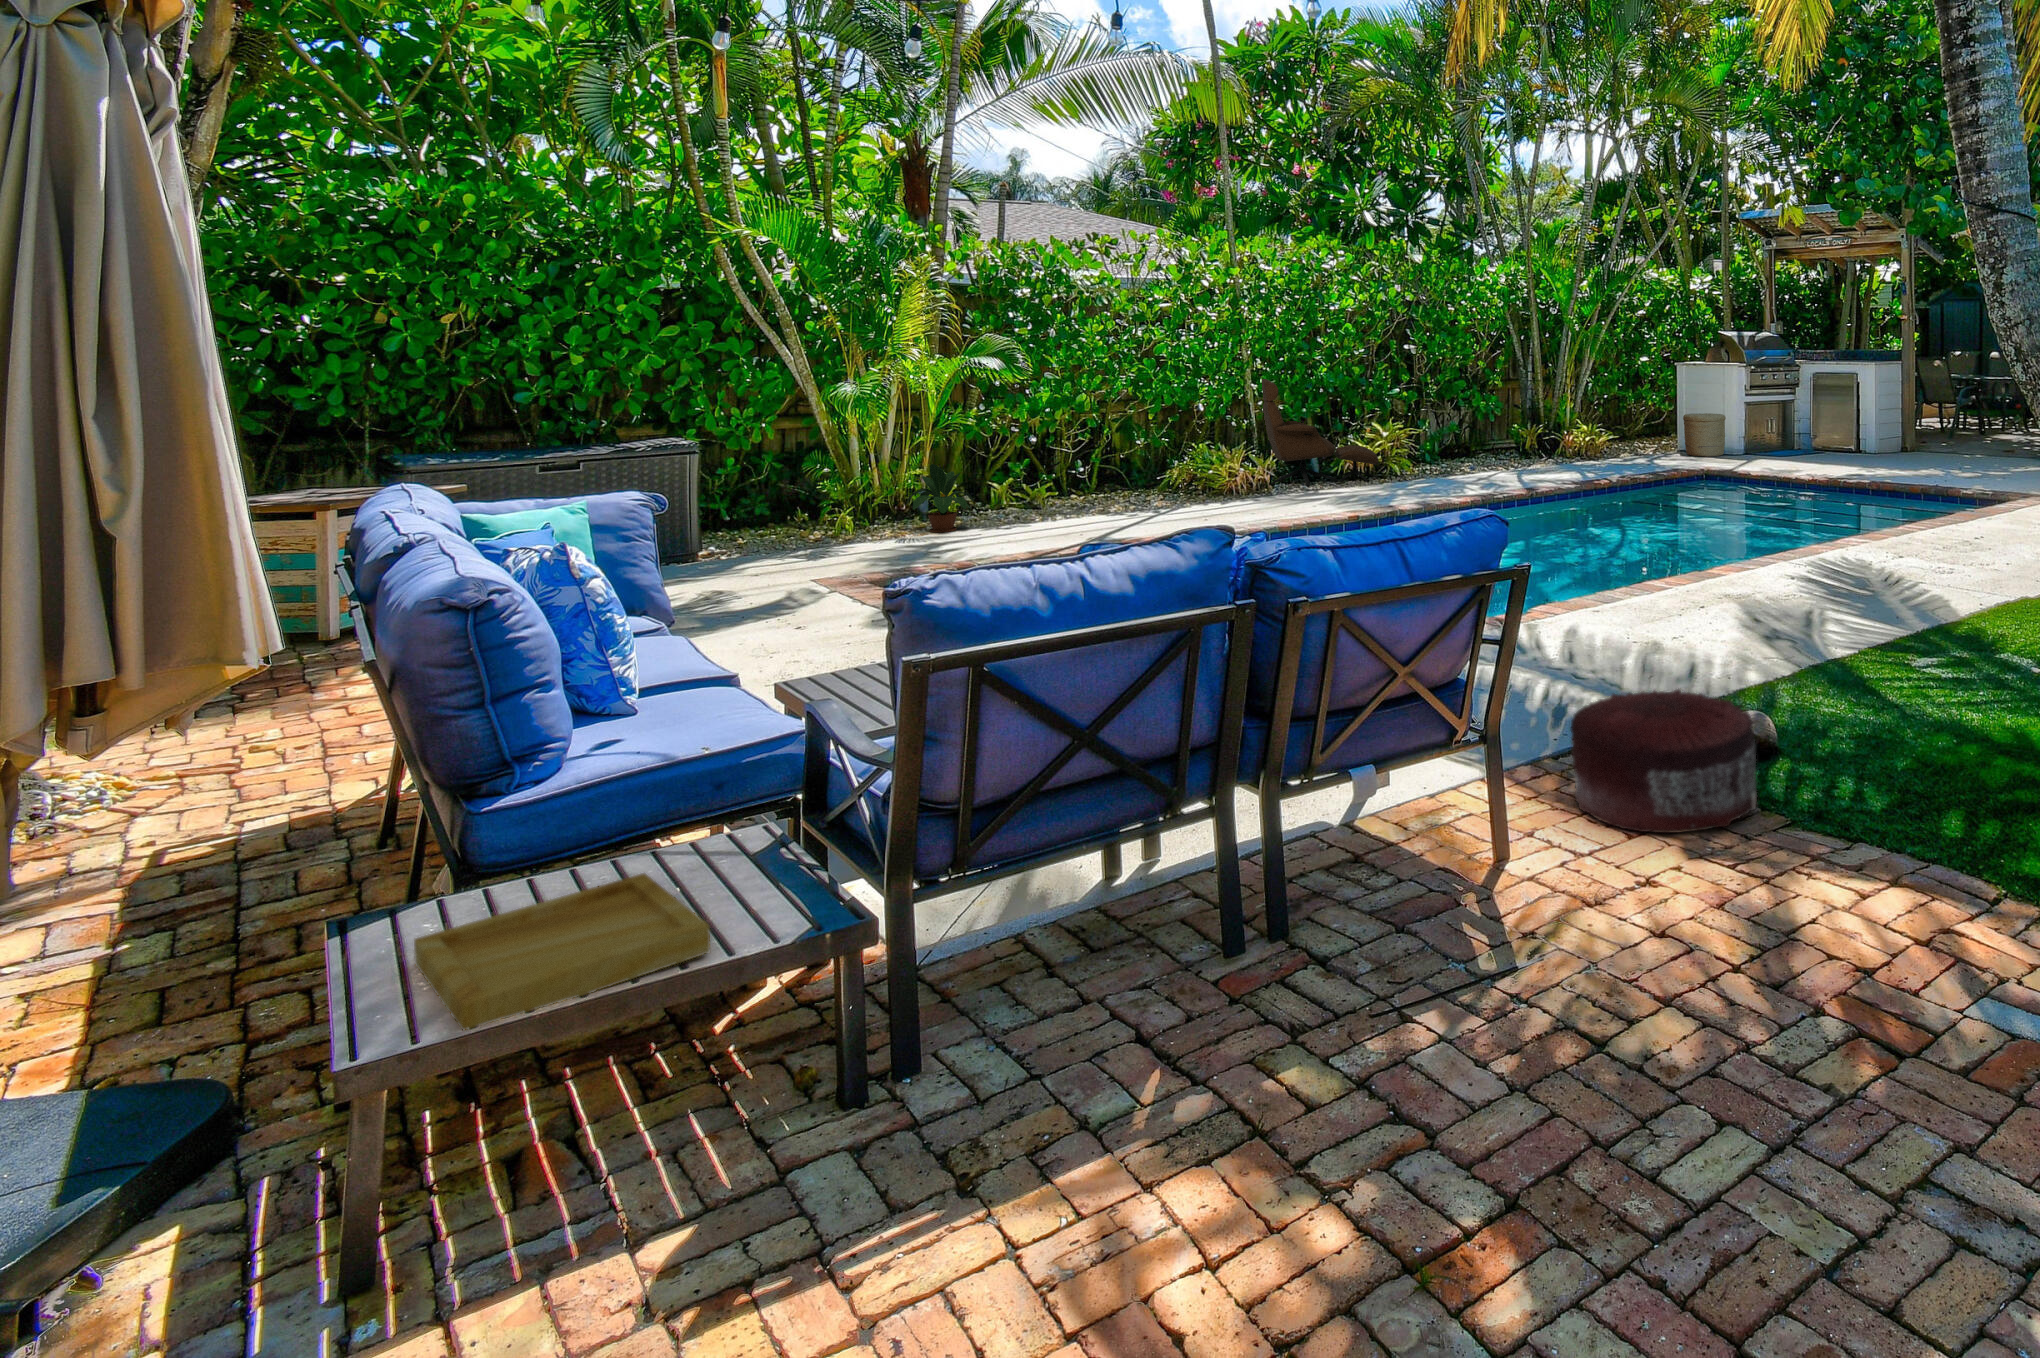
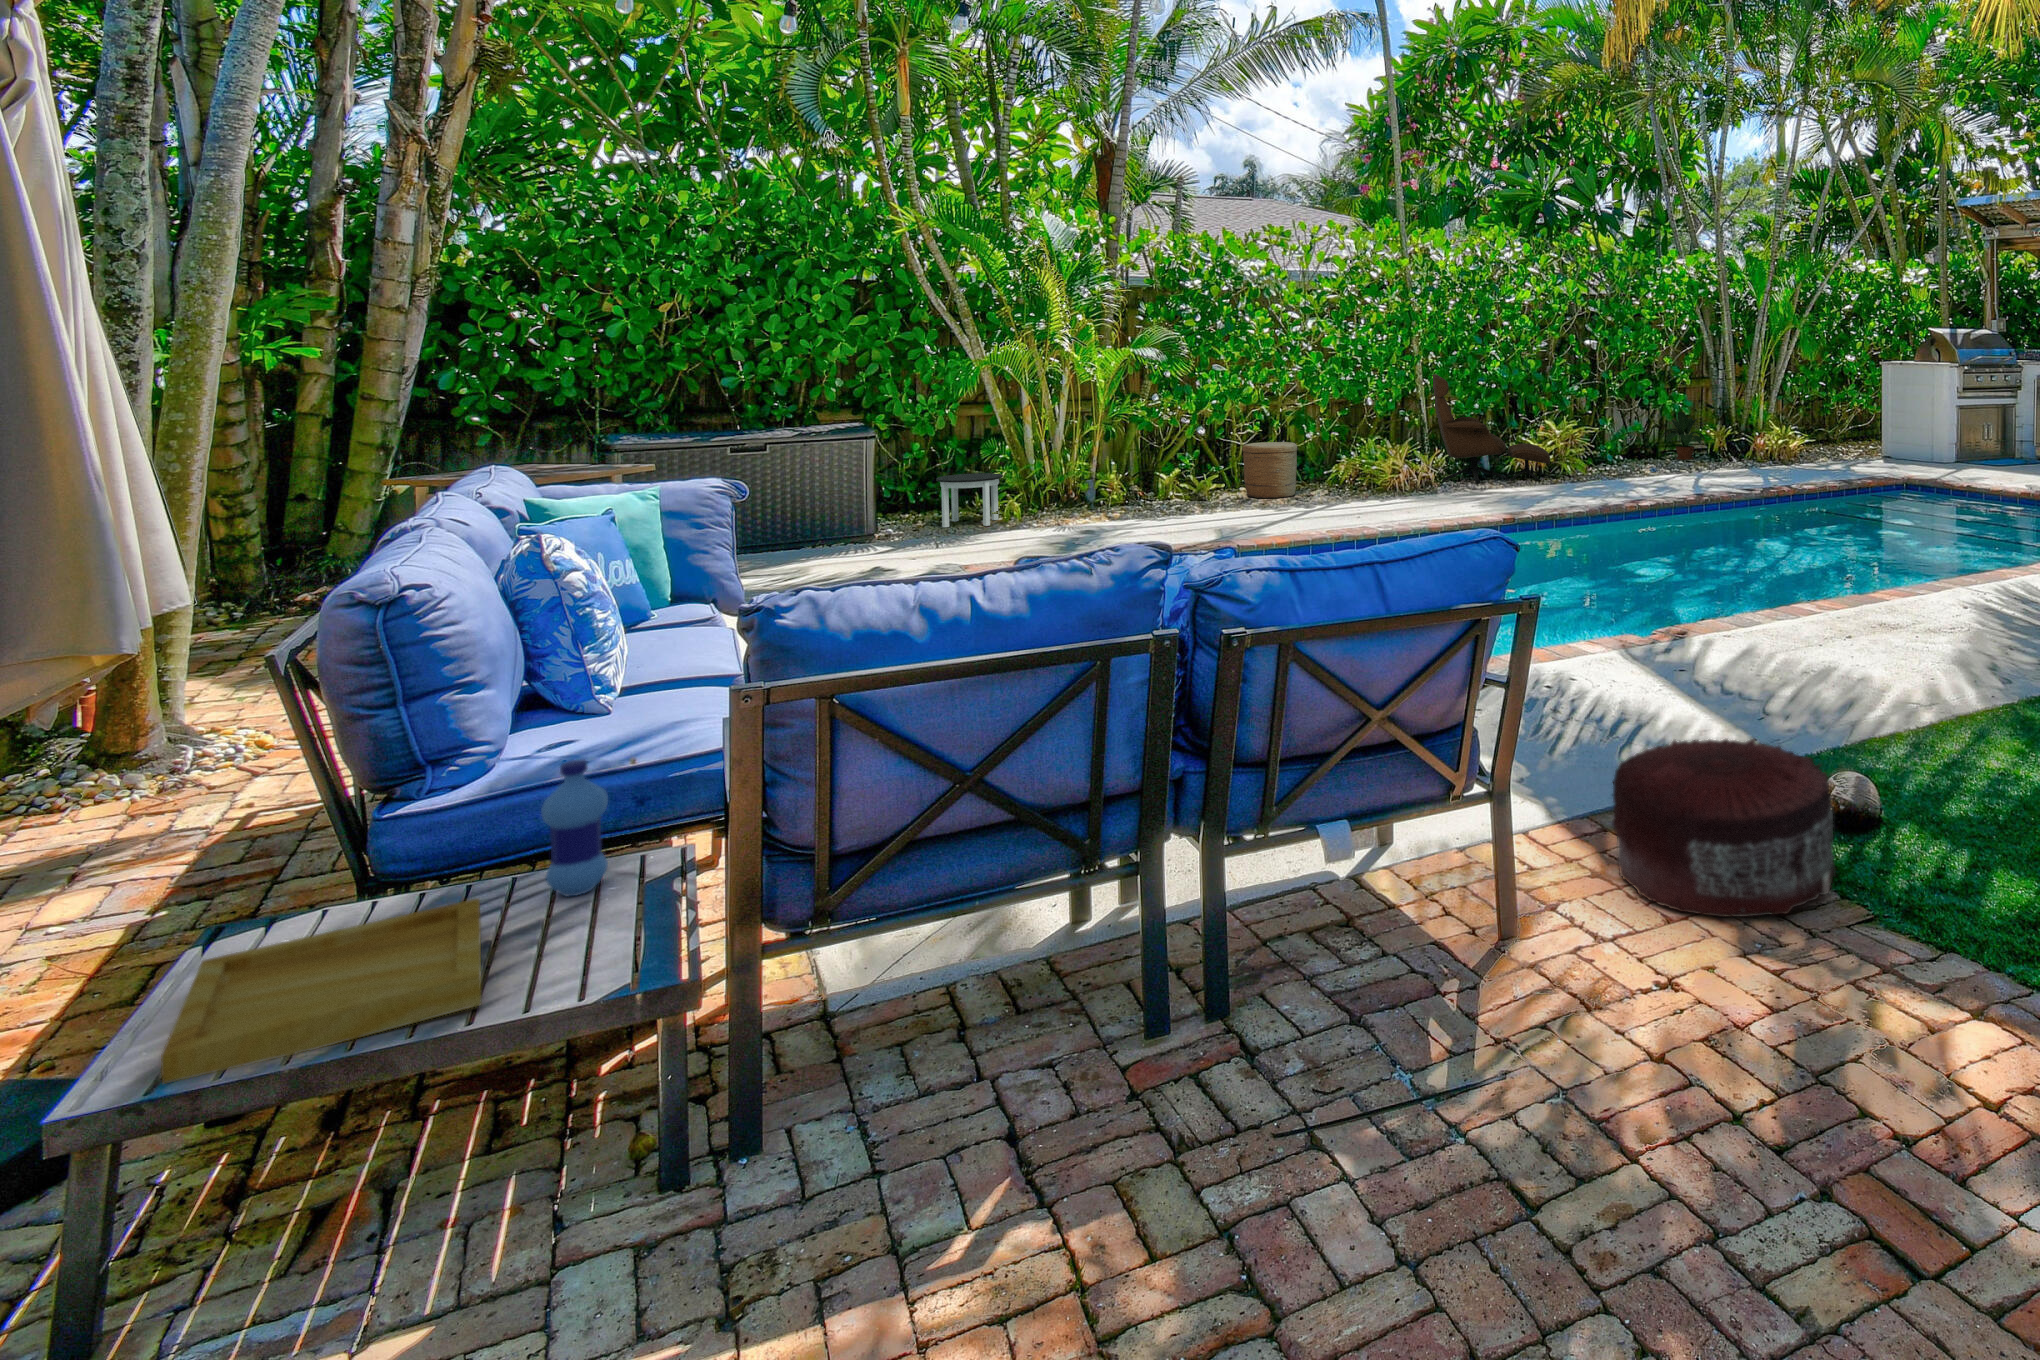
woven basket: present [1683,413,1726,457] -> present [1242,442,1297,498]
potted plant: present [906,464,974,533] -> present [1662,411,1705,459]
round table: none [750,488,824,545] -> present [936,473,1003,527]
water bottle: none [677,747,733,873] -> present [541,759,608,896]

